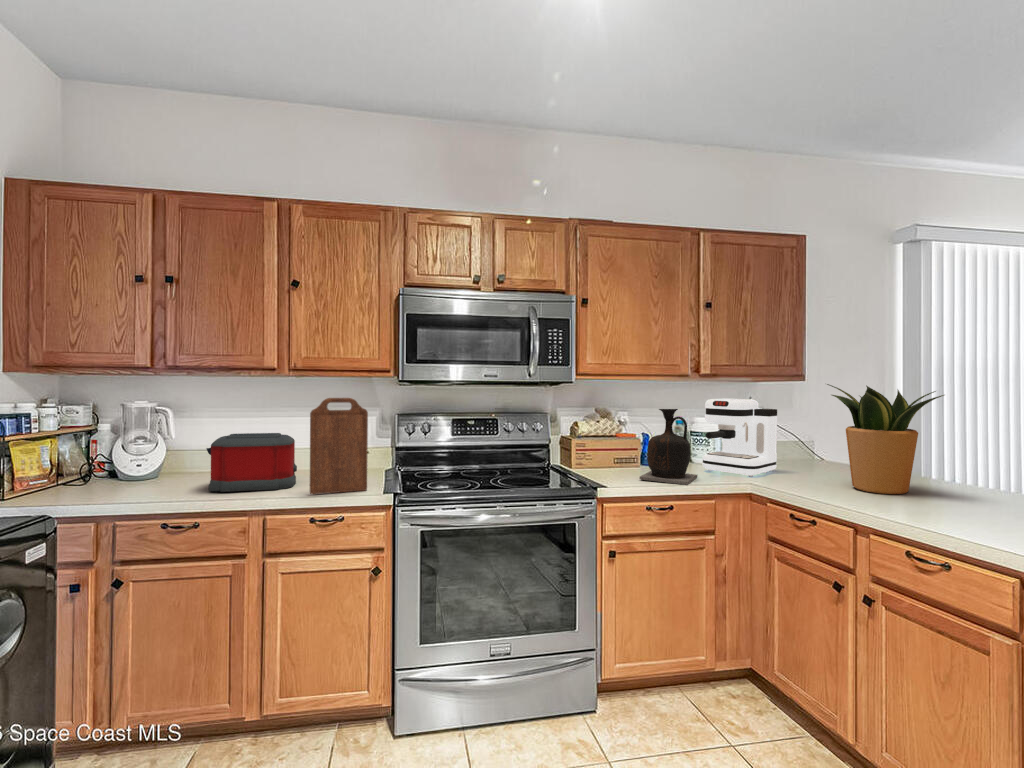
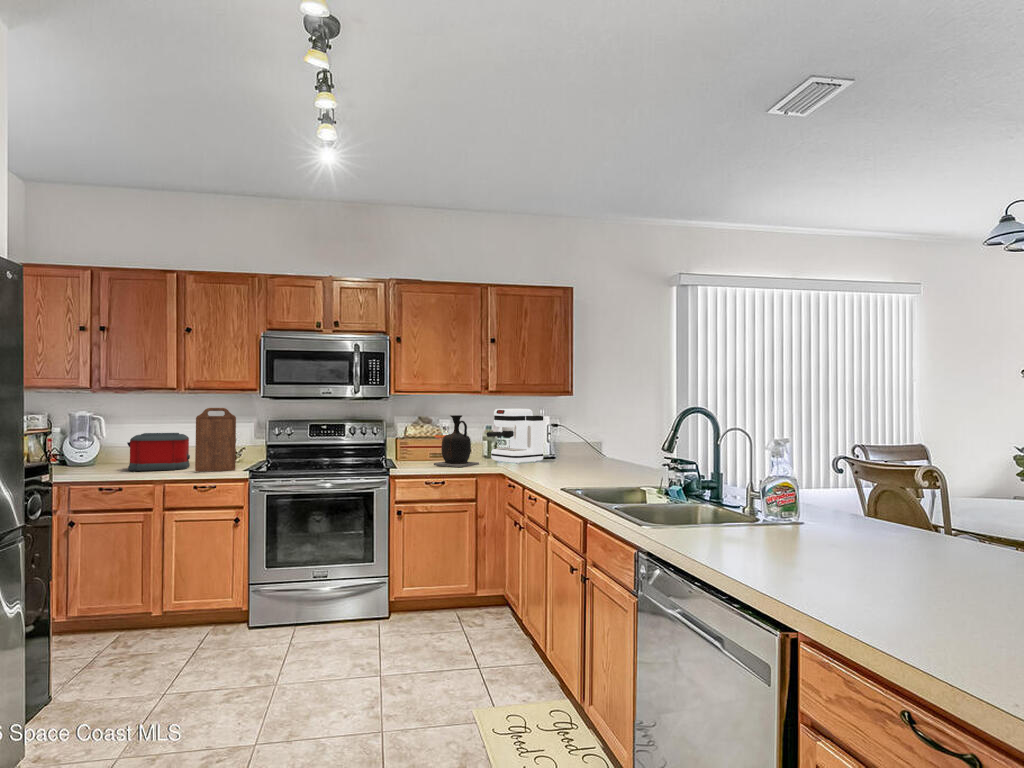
potted plant: present [827,384,944,494] -> none [552,397,605,470]

